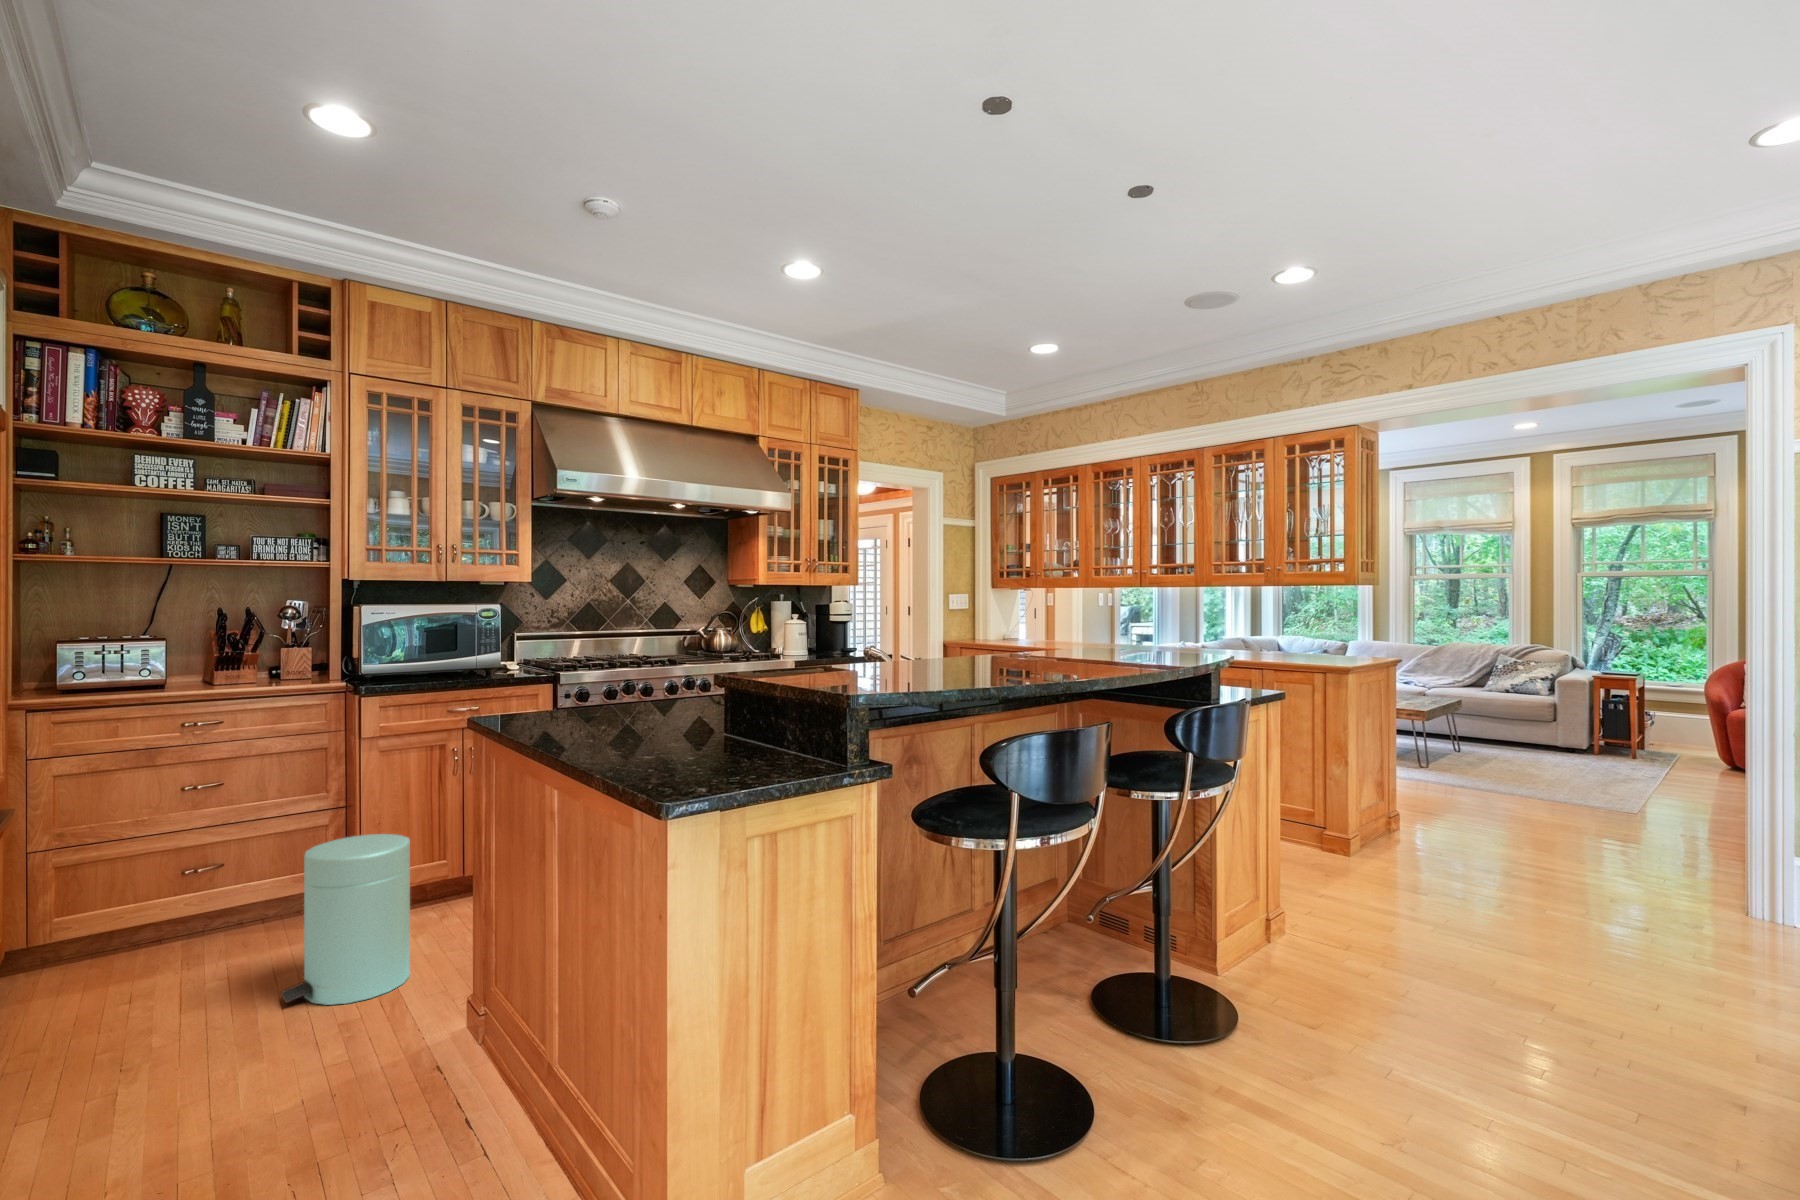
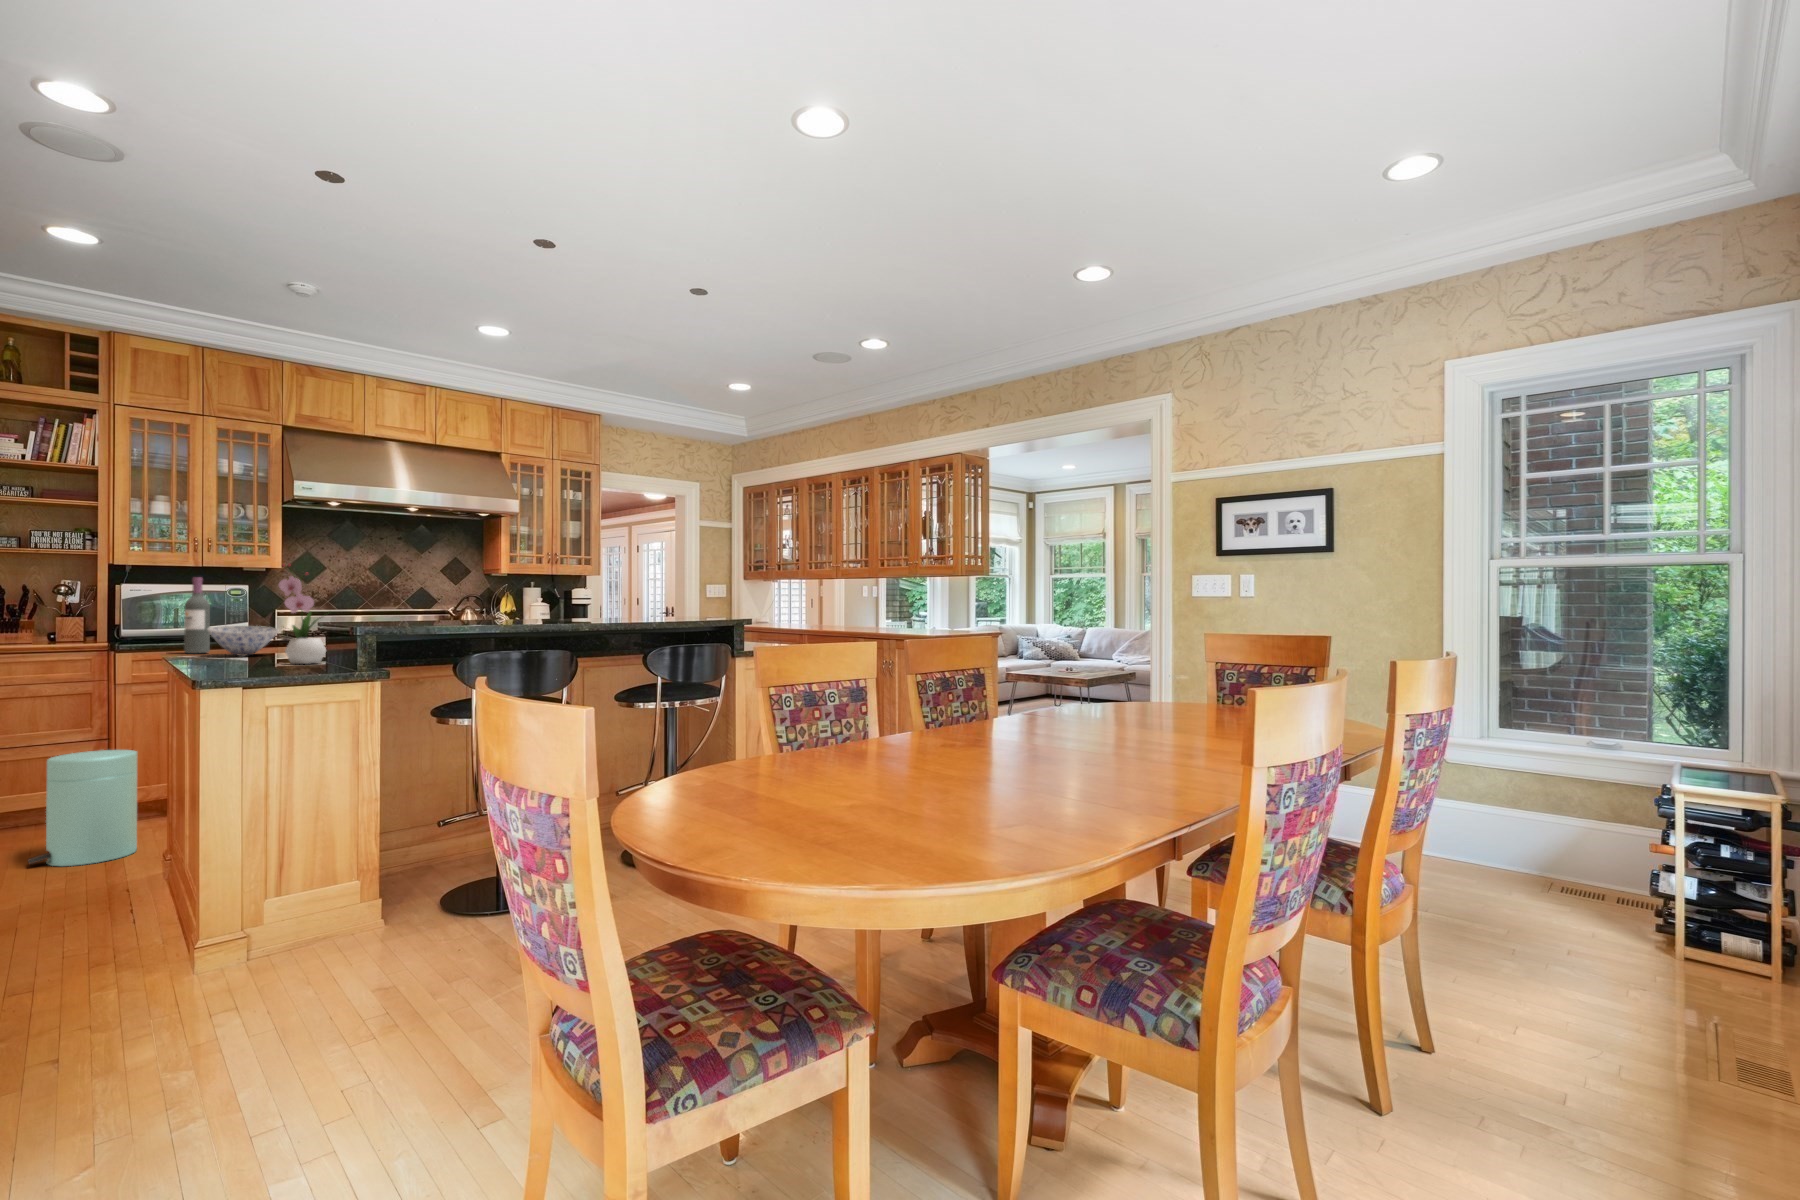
flower arrangement: none [717,598,775,758] -> present [279,564,326,664]
wine bottle: none [514,610,545,722] -> present [184,577,210,653]
bowl: none [560,681,650,728] -> present [208,626,279,656]

